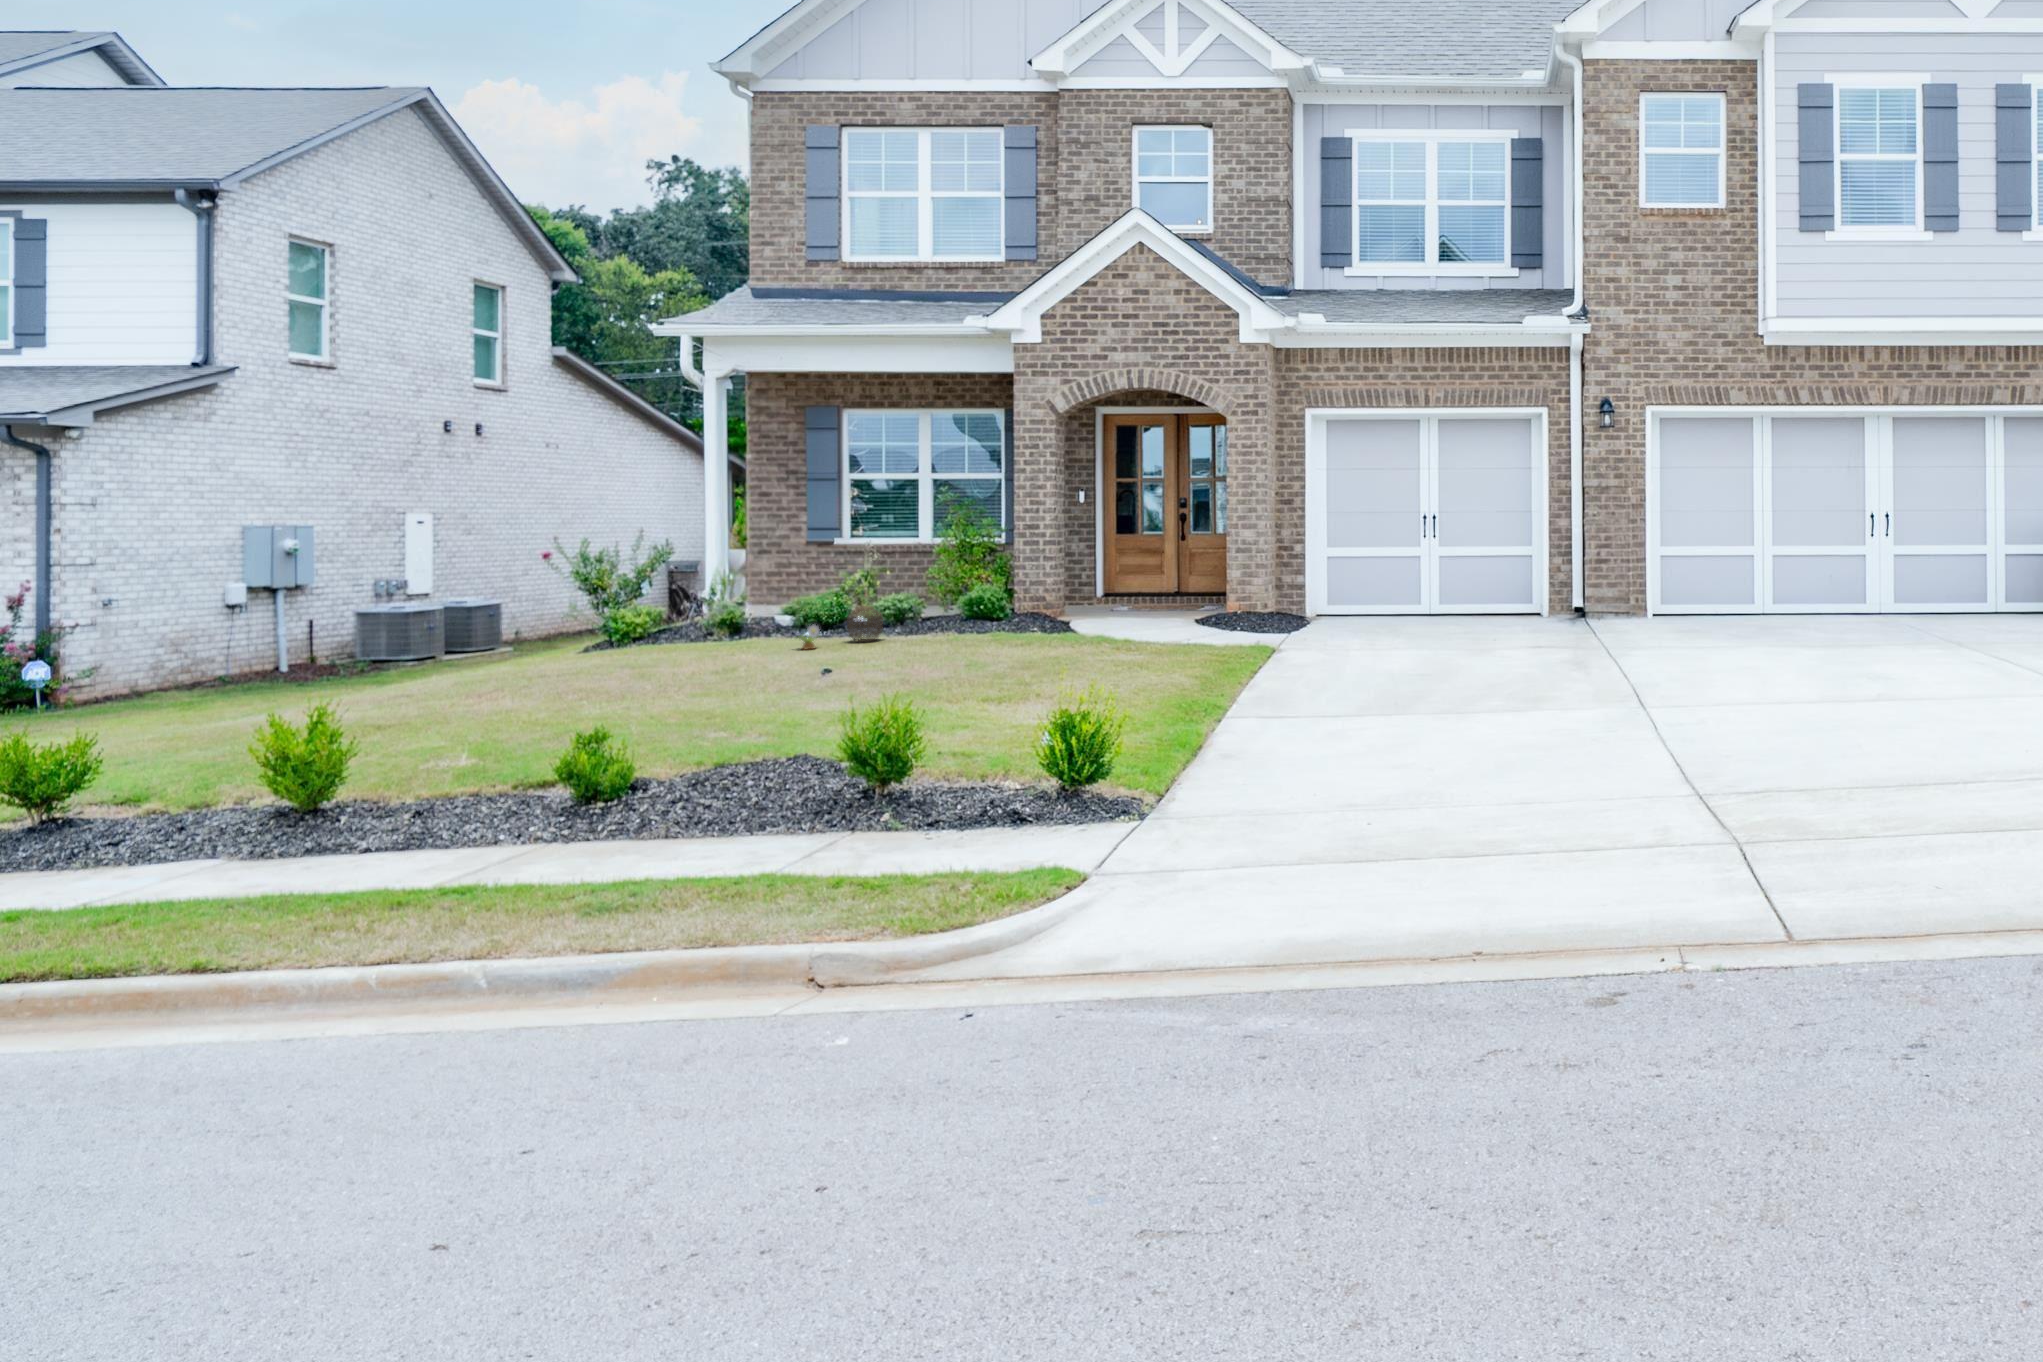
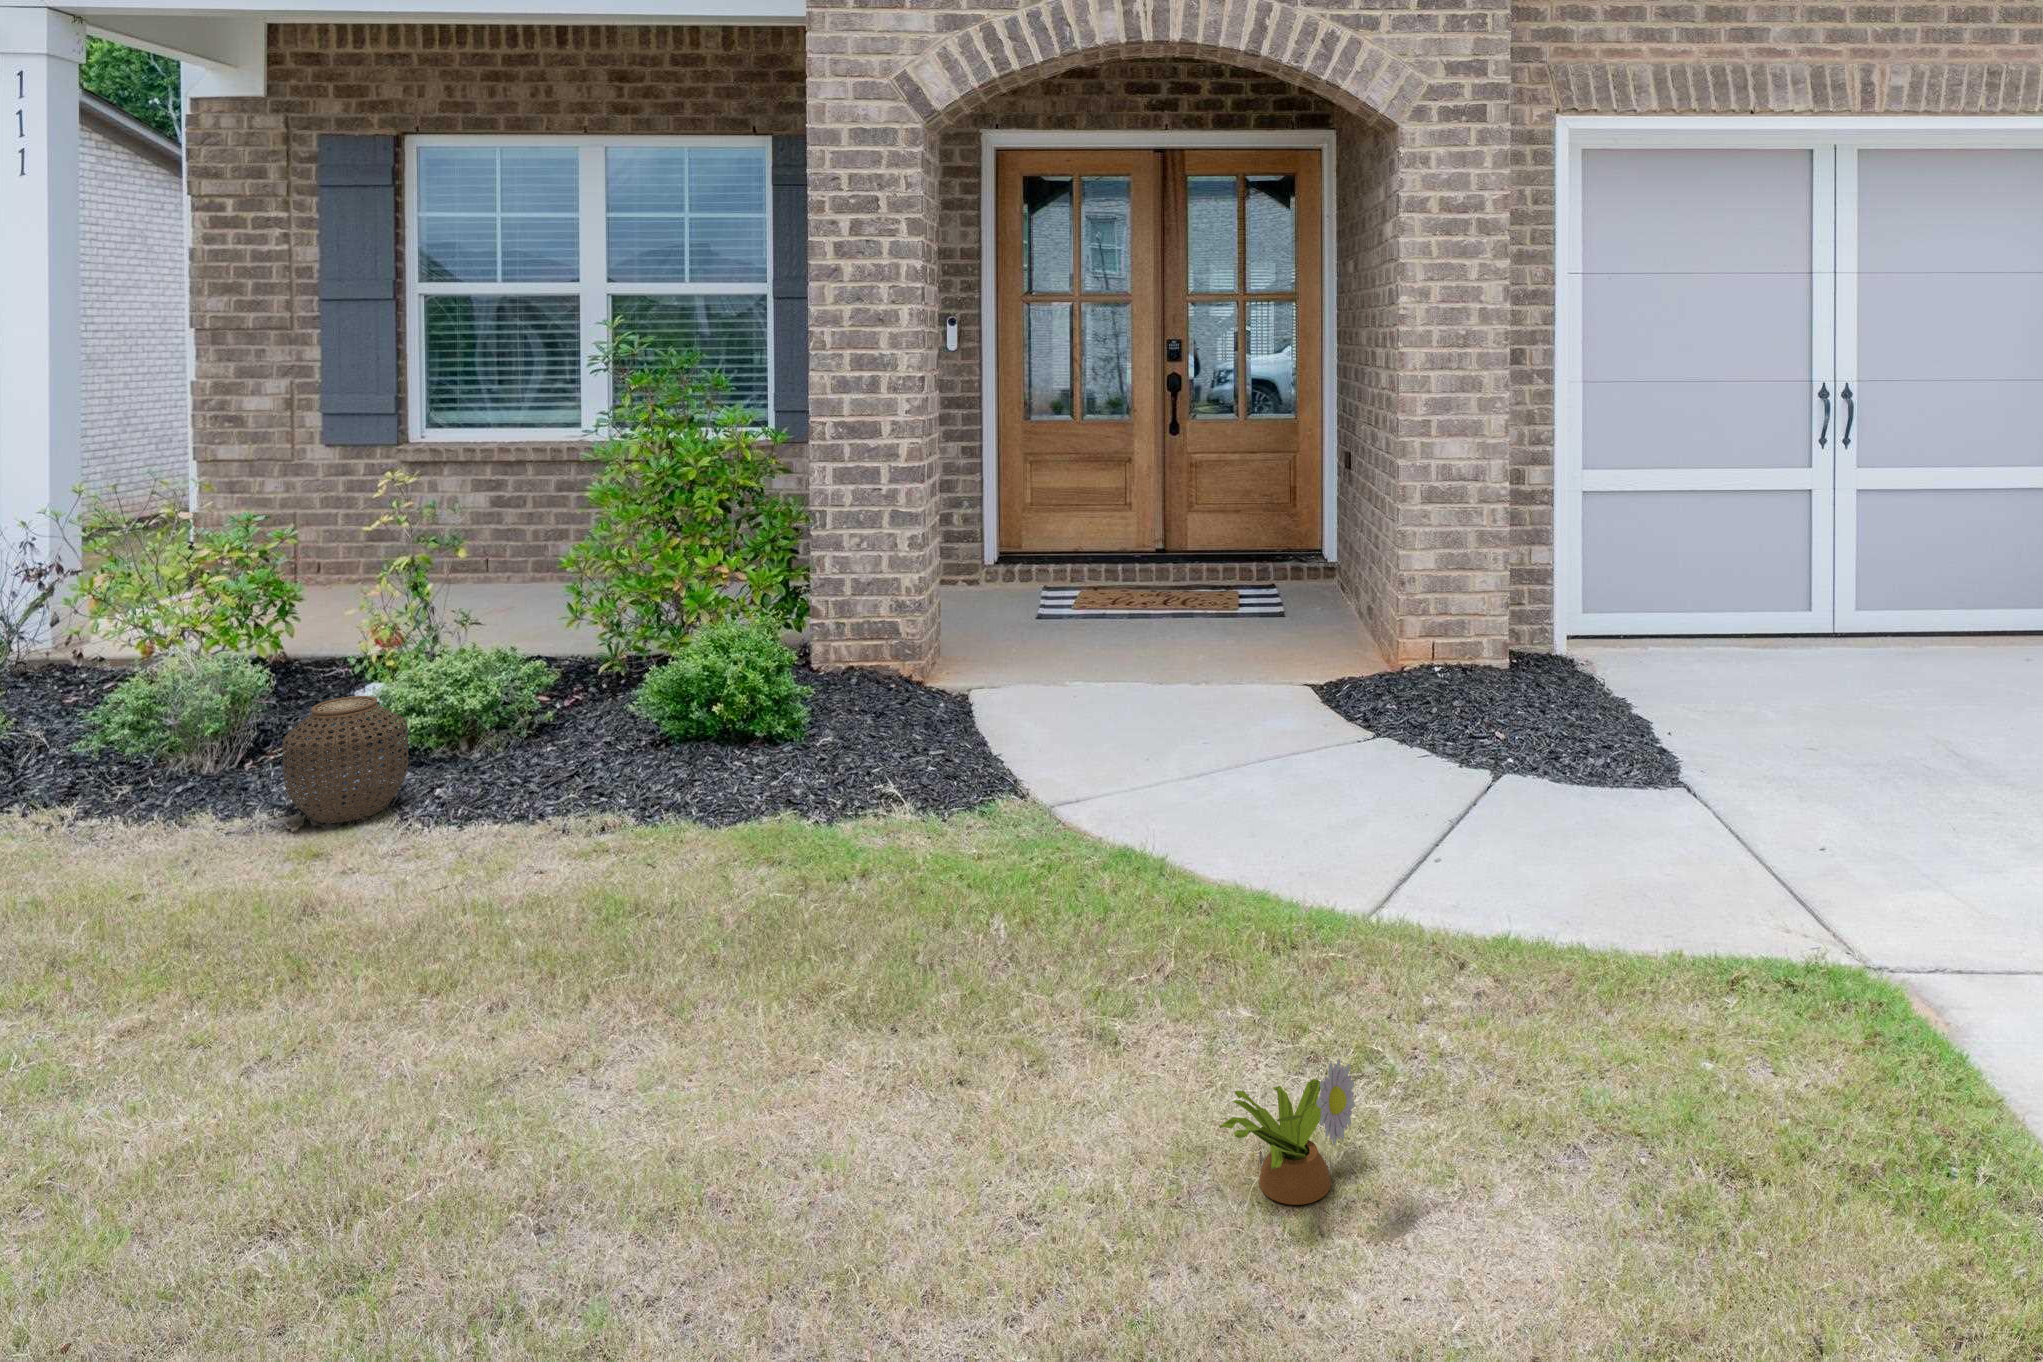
decorative plant: present [799,625,819,650] -> present [1219,1059,1355,1205]

